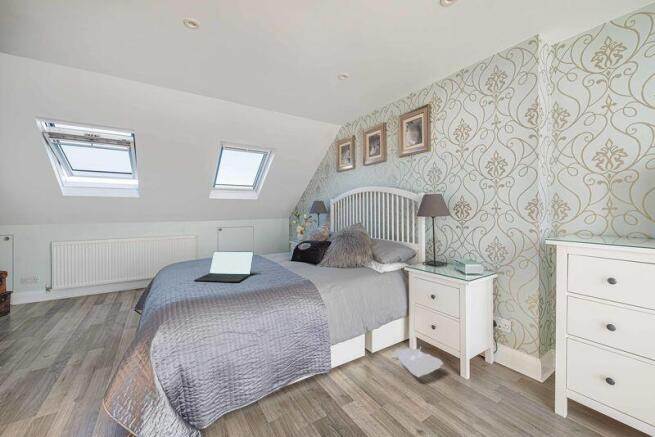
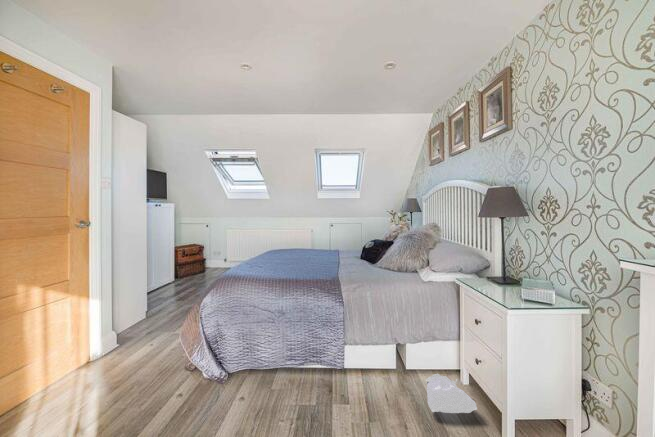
laptop: present [194,251,253,282] -> none [260,245,306,273]

